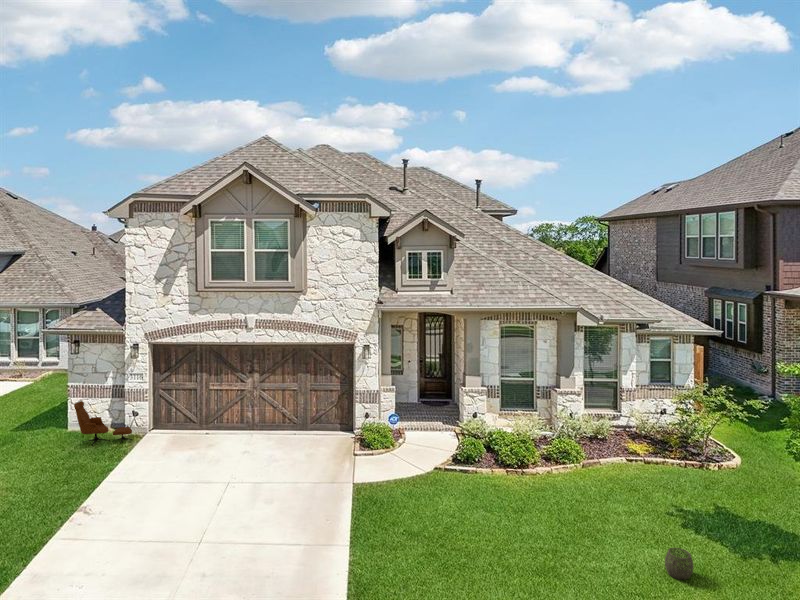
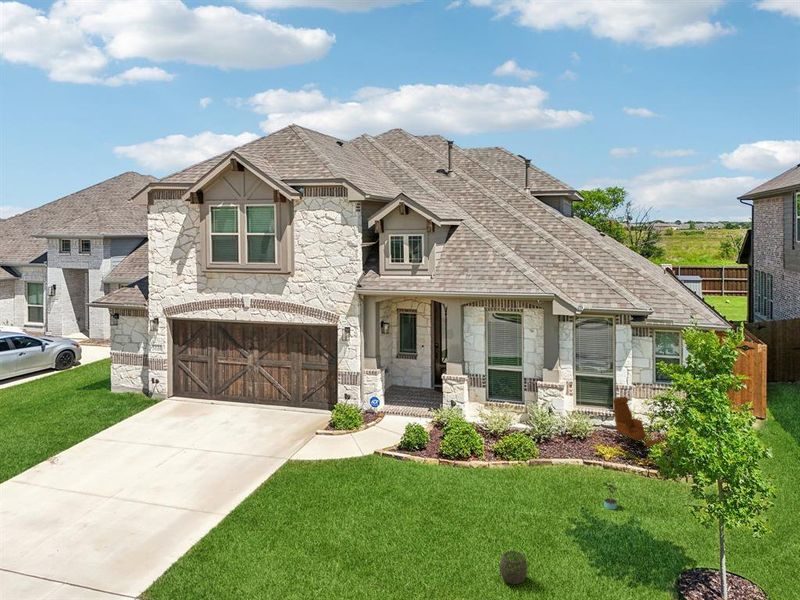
lounge chair: present [74,401,132,446] -> present [613,397,662,450]
potted plant: none [676,462,699,499] -> present [603,470,621,509]

